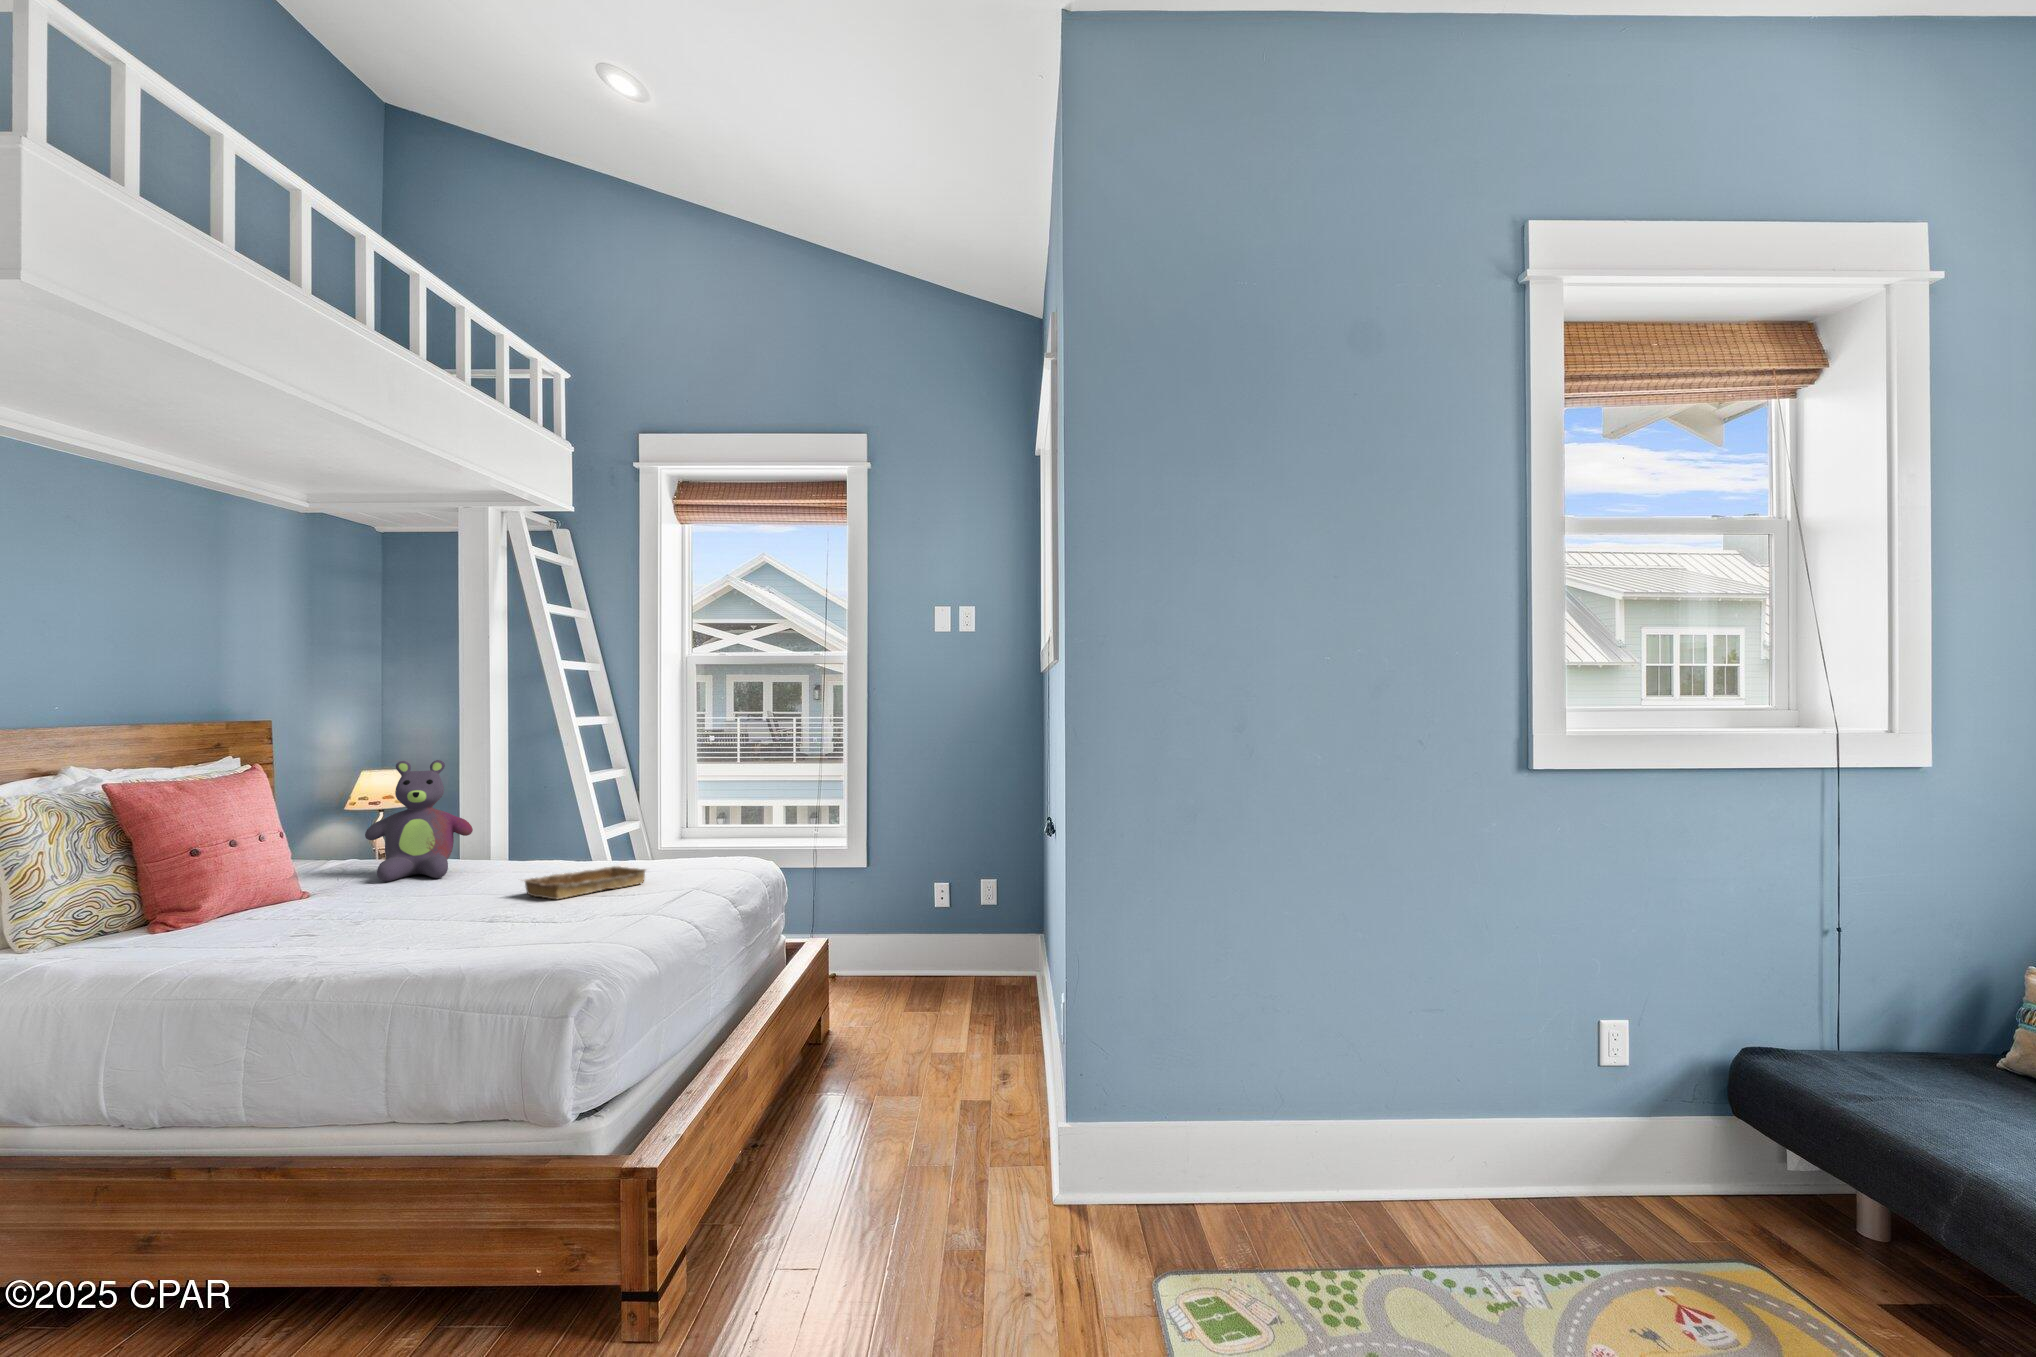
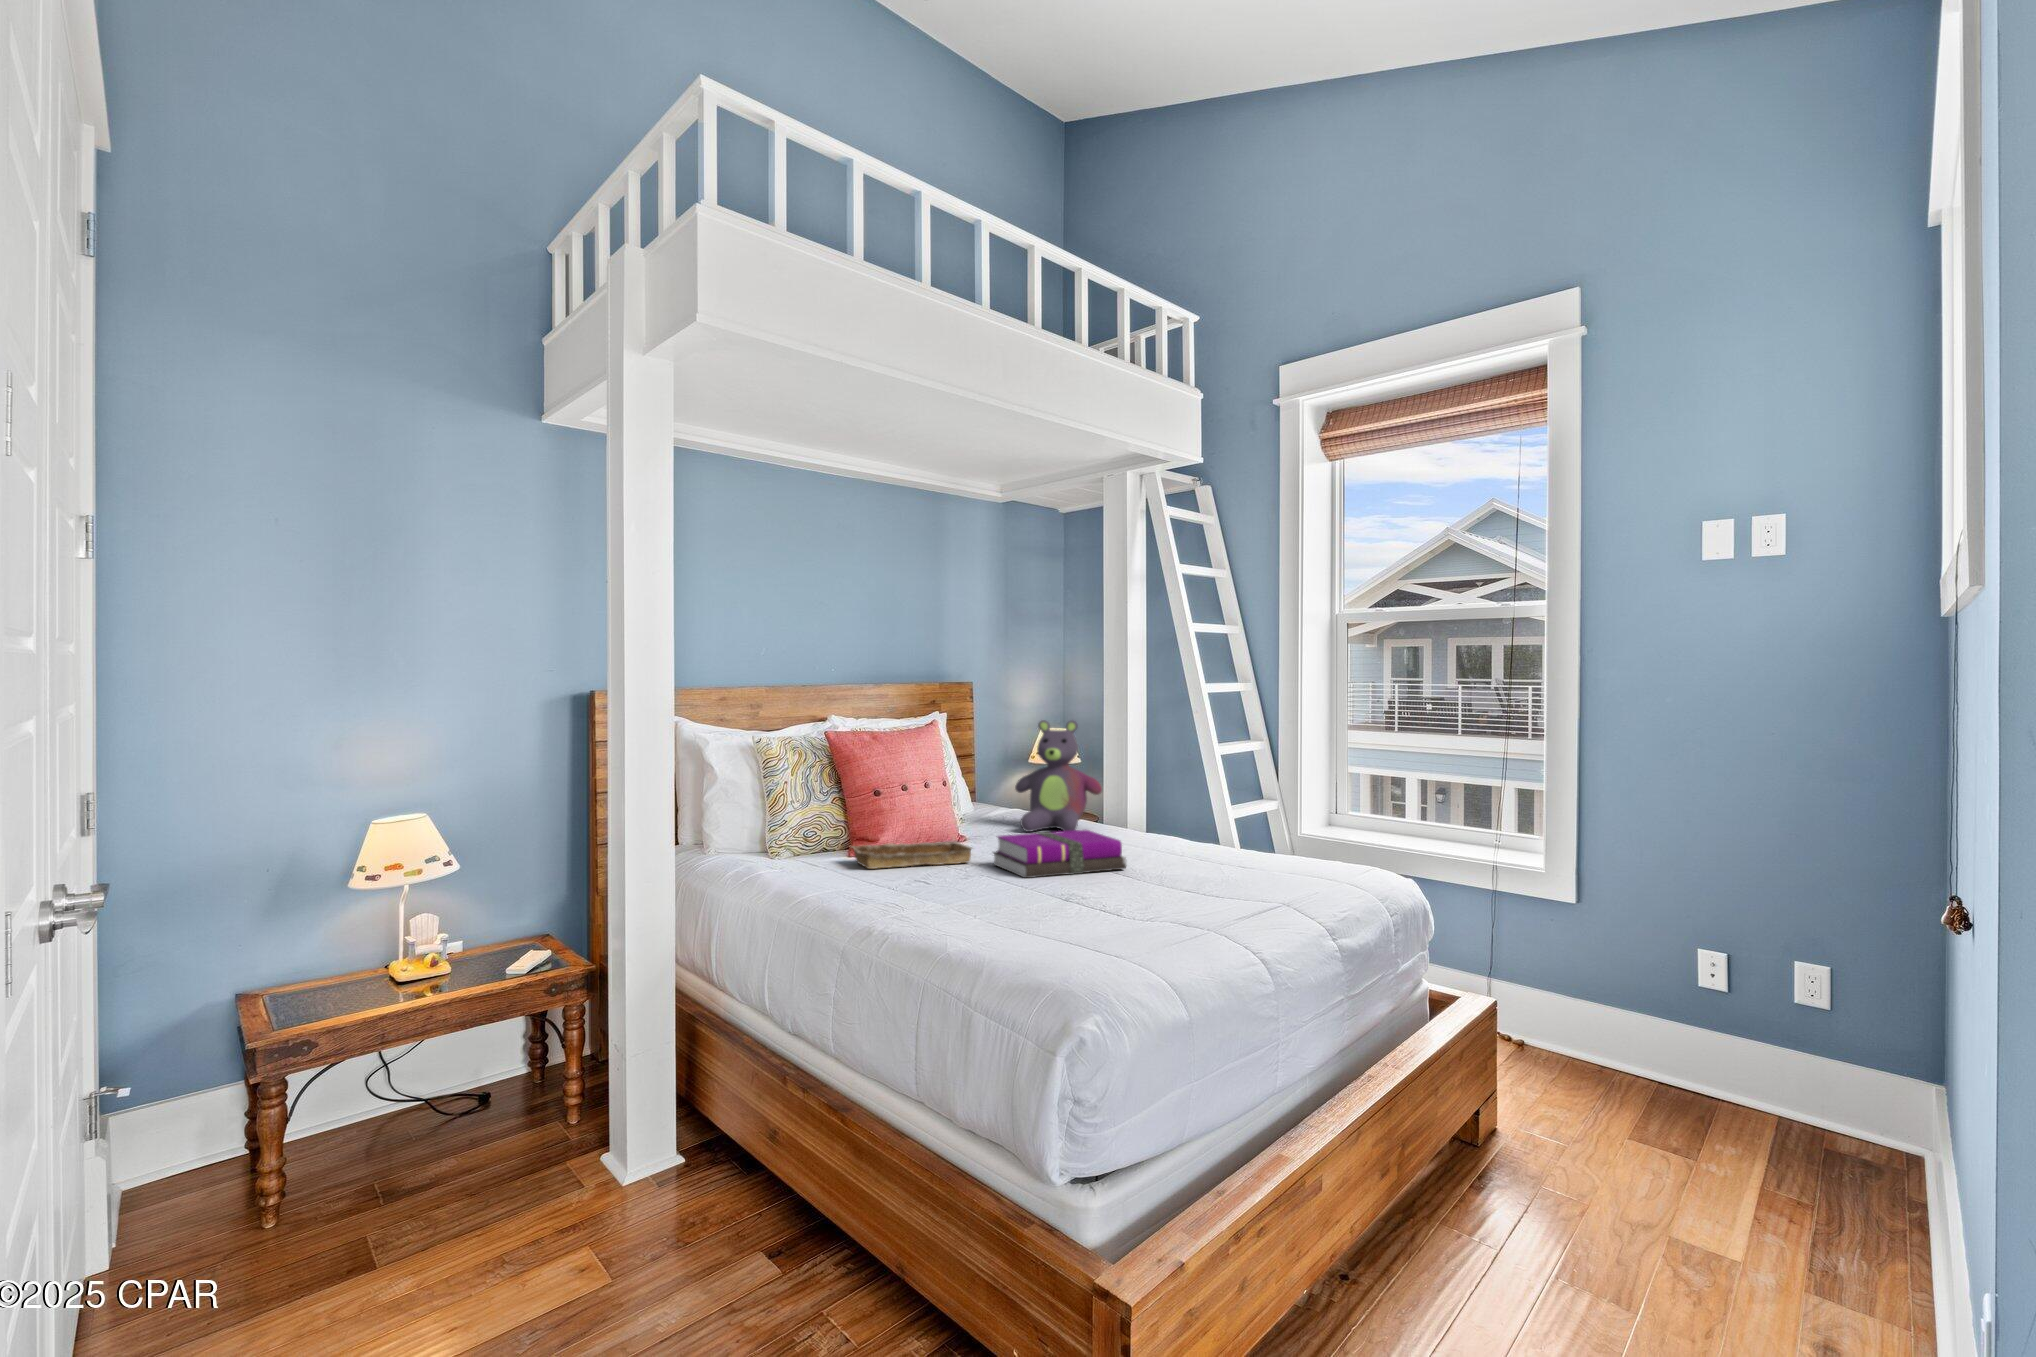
tray: present [525,866,646,899] -> present [849,842,972,869]
notebook: none [372,873,538,933] -> present [993,829,1127,878]

